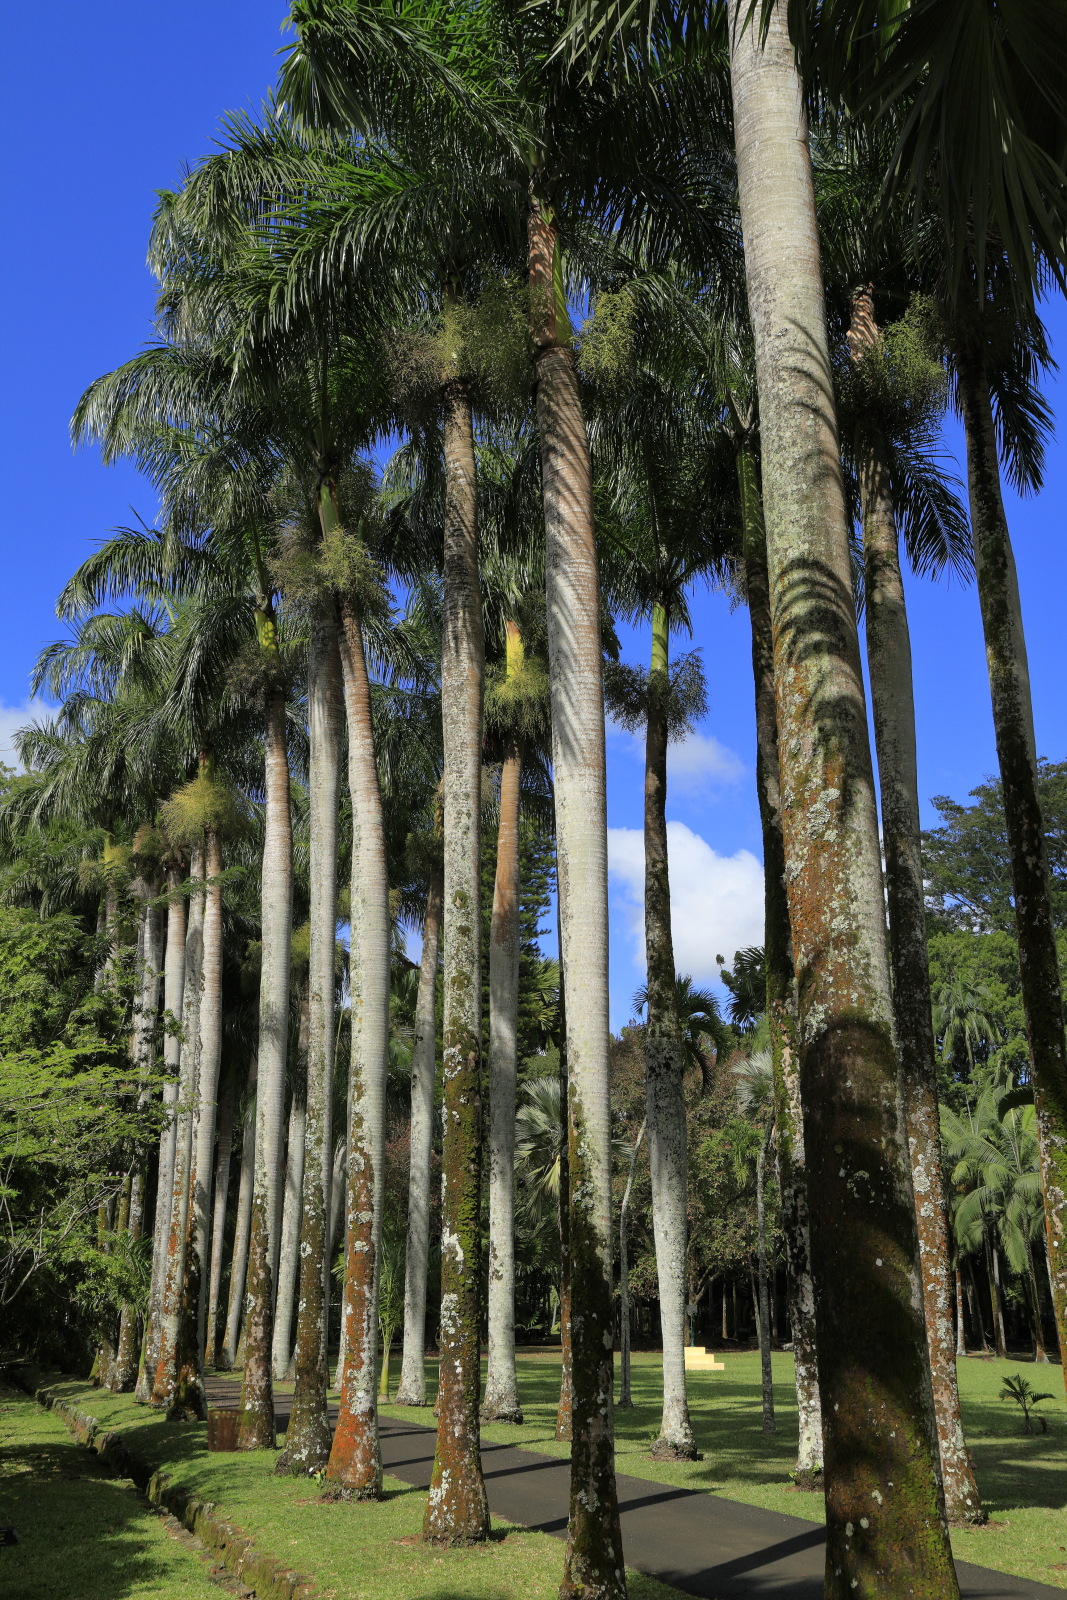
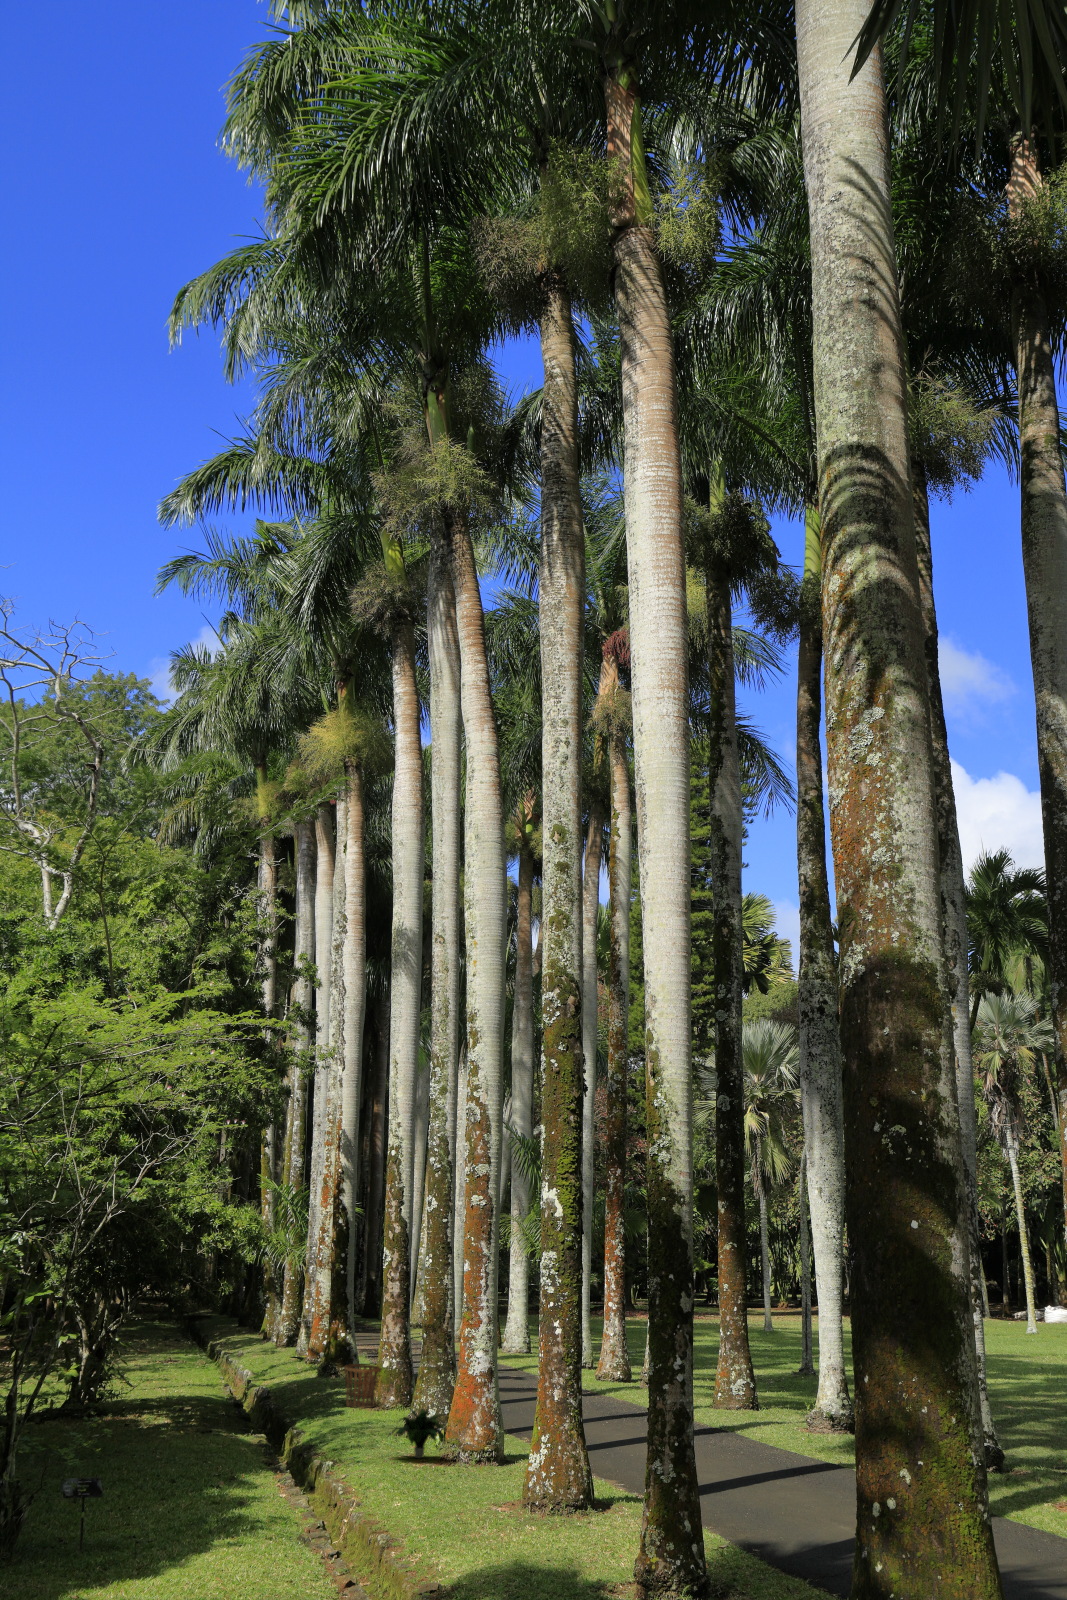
potted plant: none [272,1446,333,1500] -> present [391,1408,447,1458]

